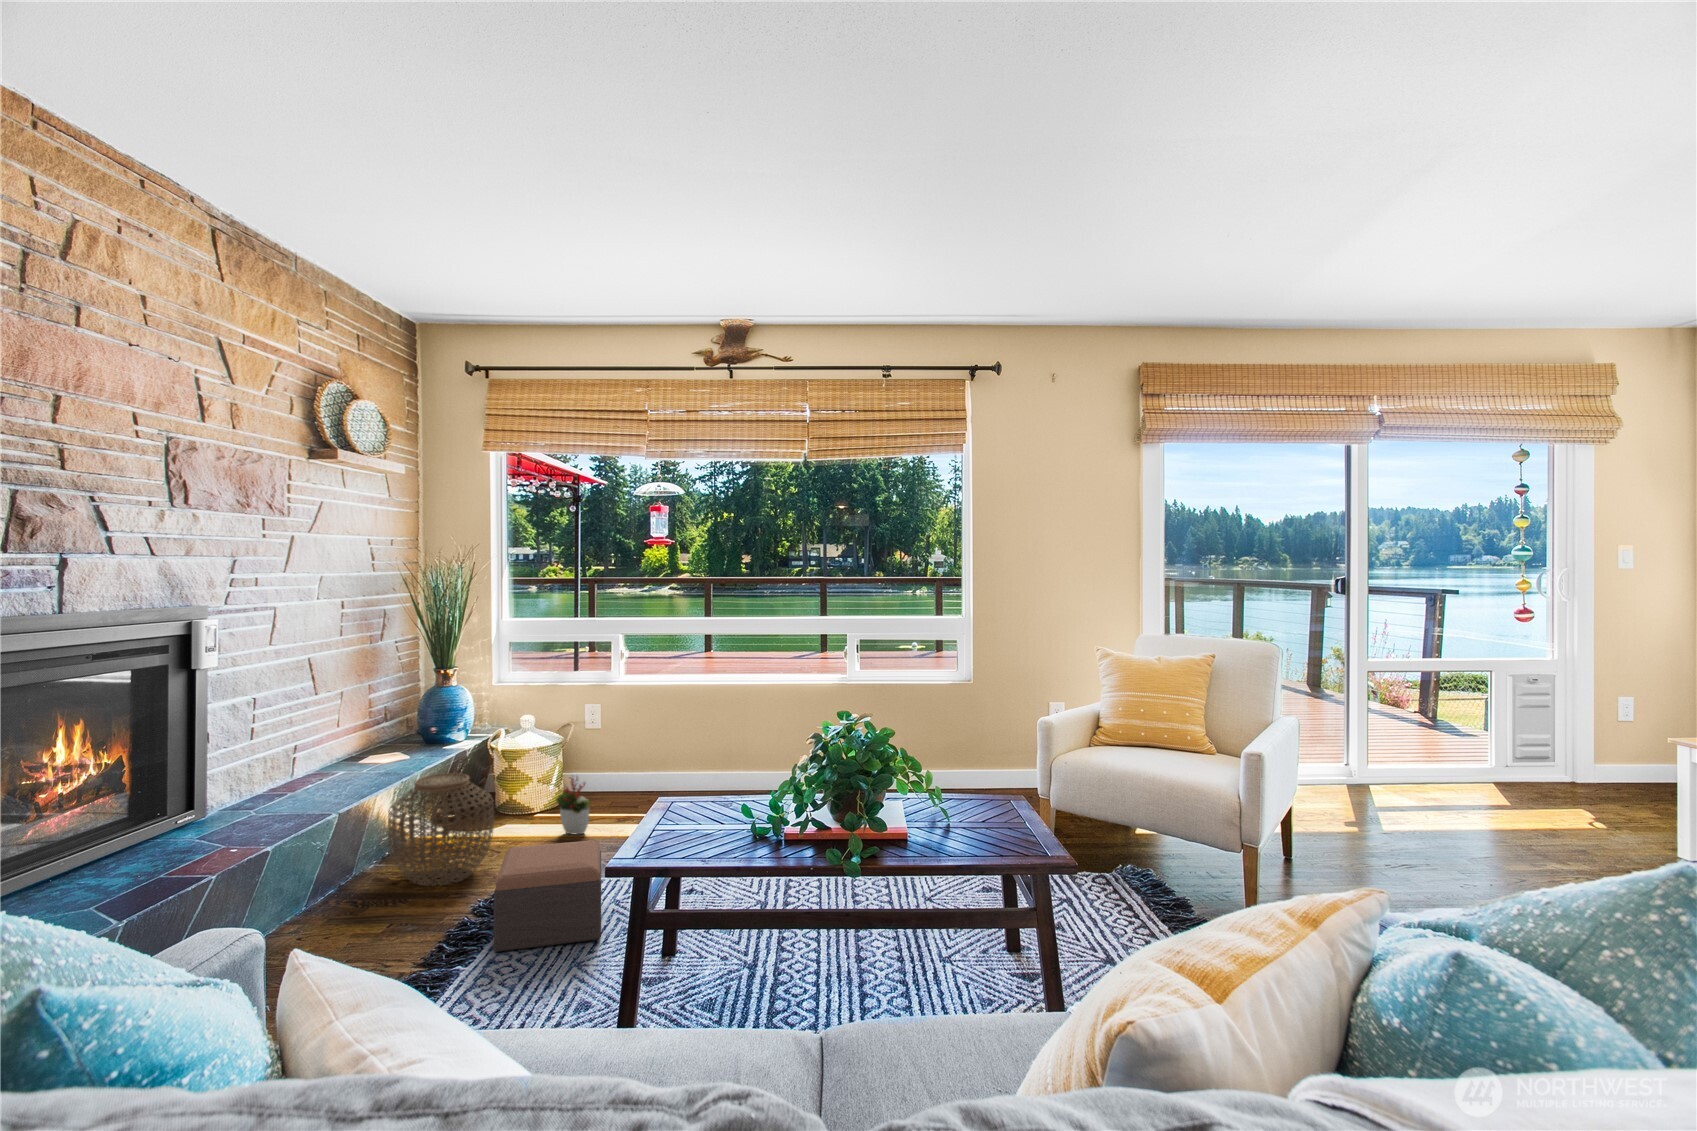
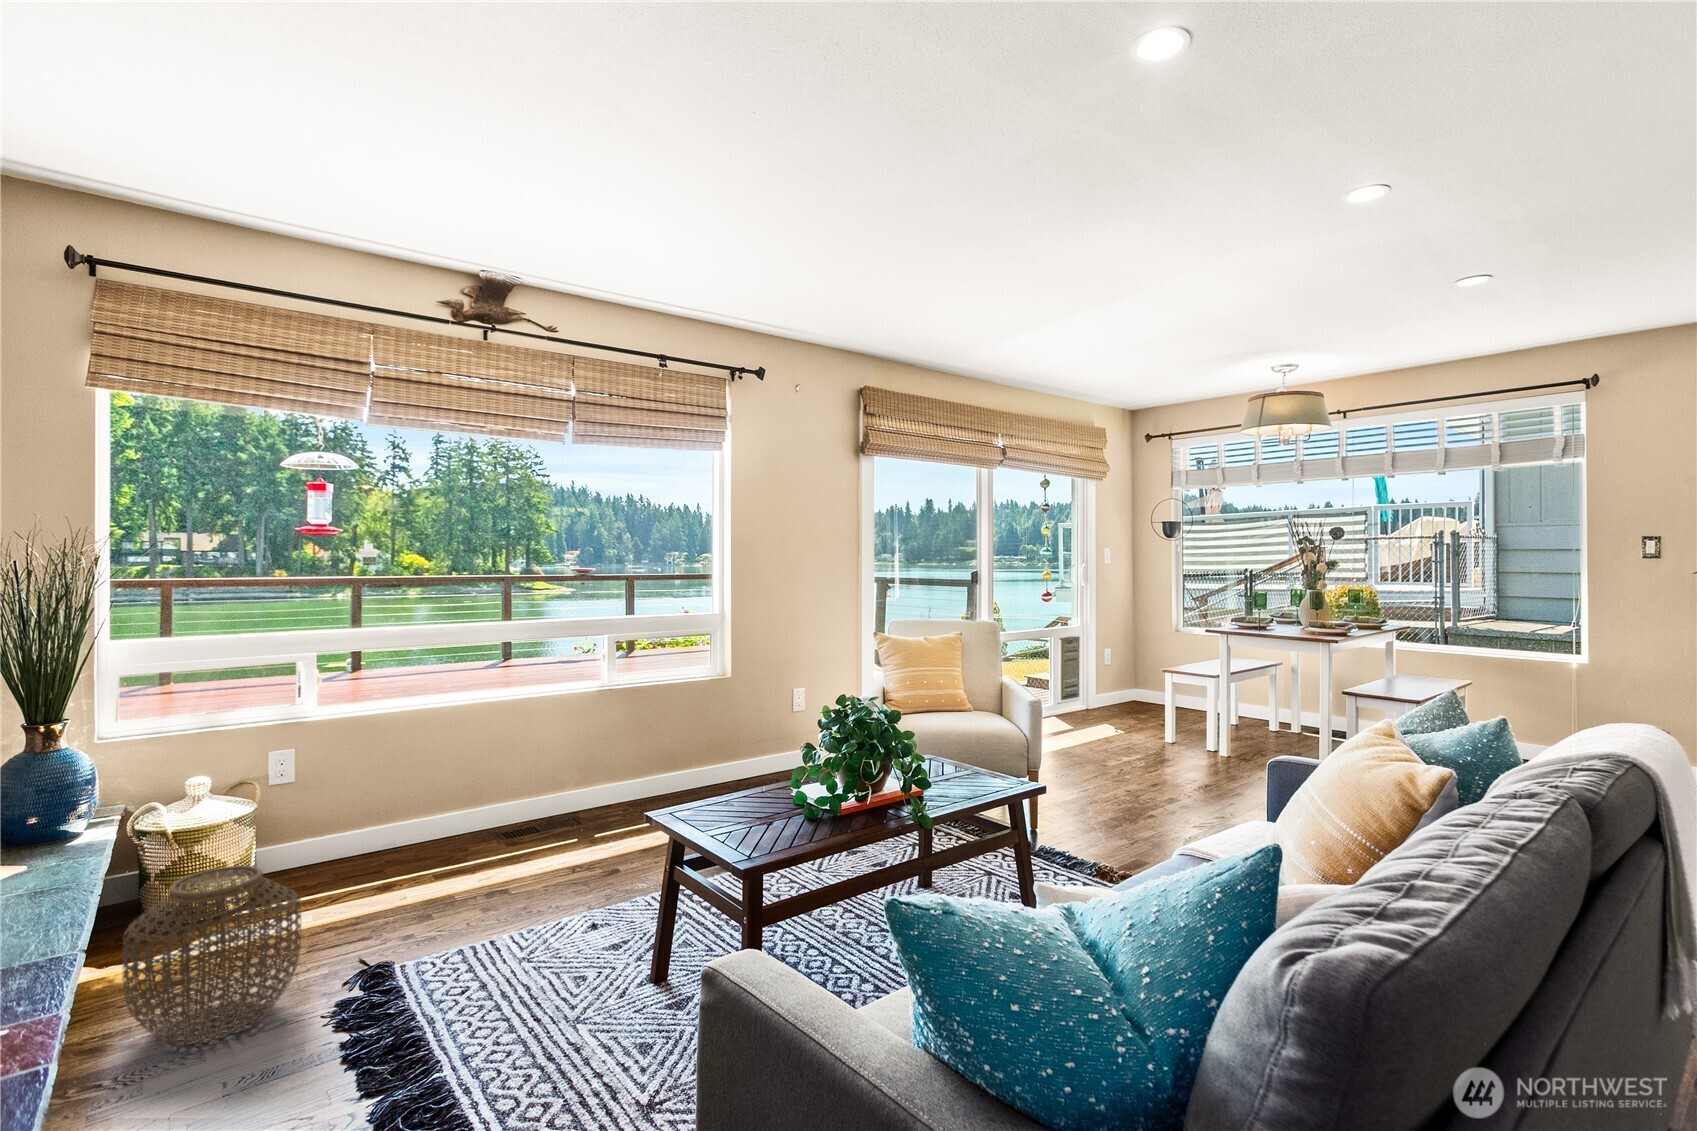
decorative plant: present [556,777,590,834] -> none [312,840,369,923]
footstool: present [494,840,601,952] -> none [393,907,574,1075]

